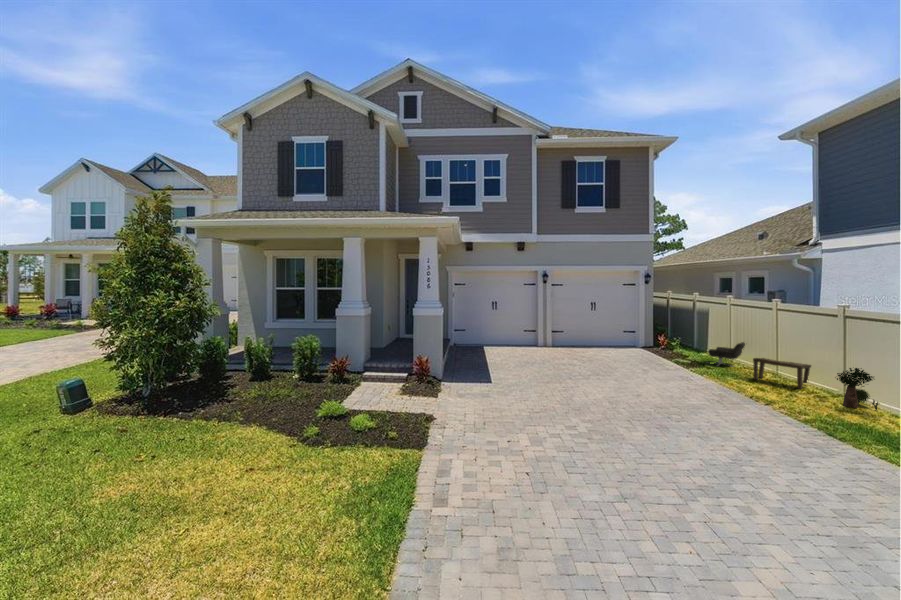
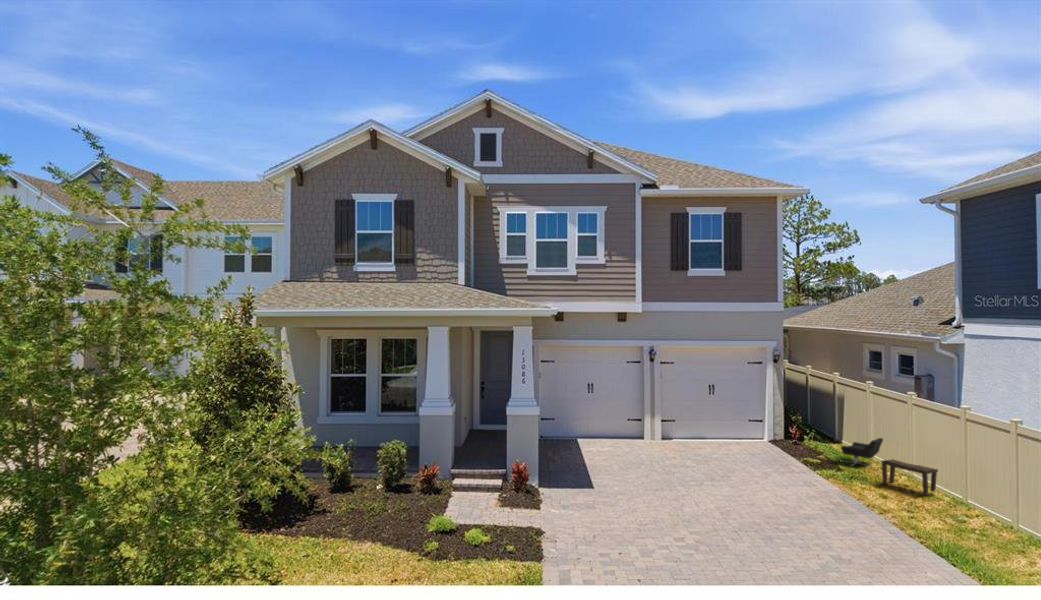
potted plant: present [837,368,880,410] -> none [949,475,988,520]

